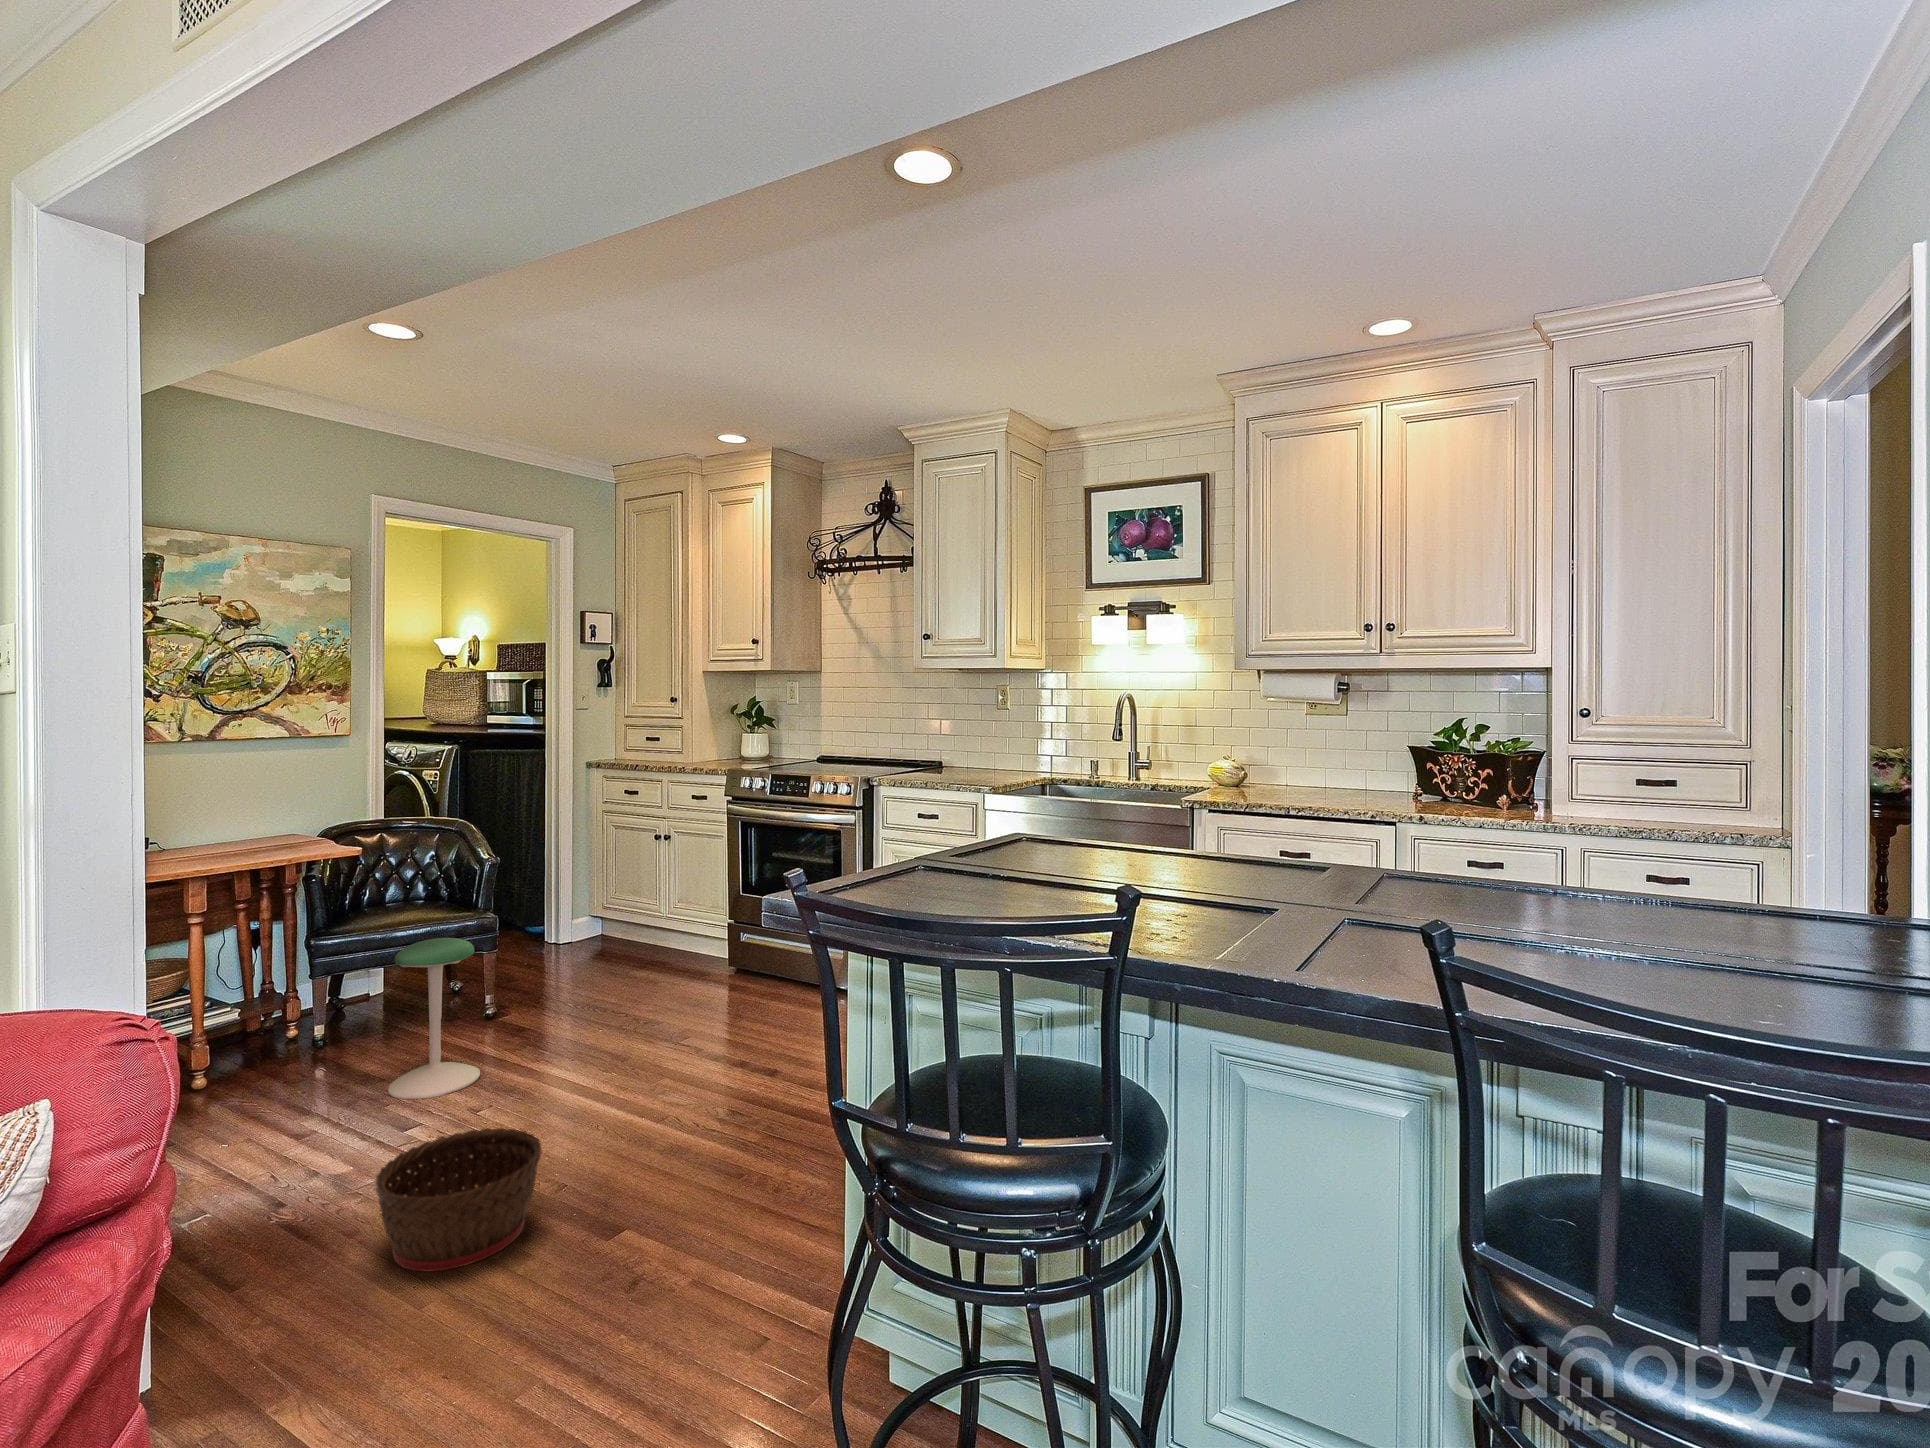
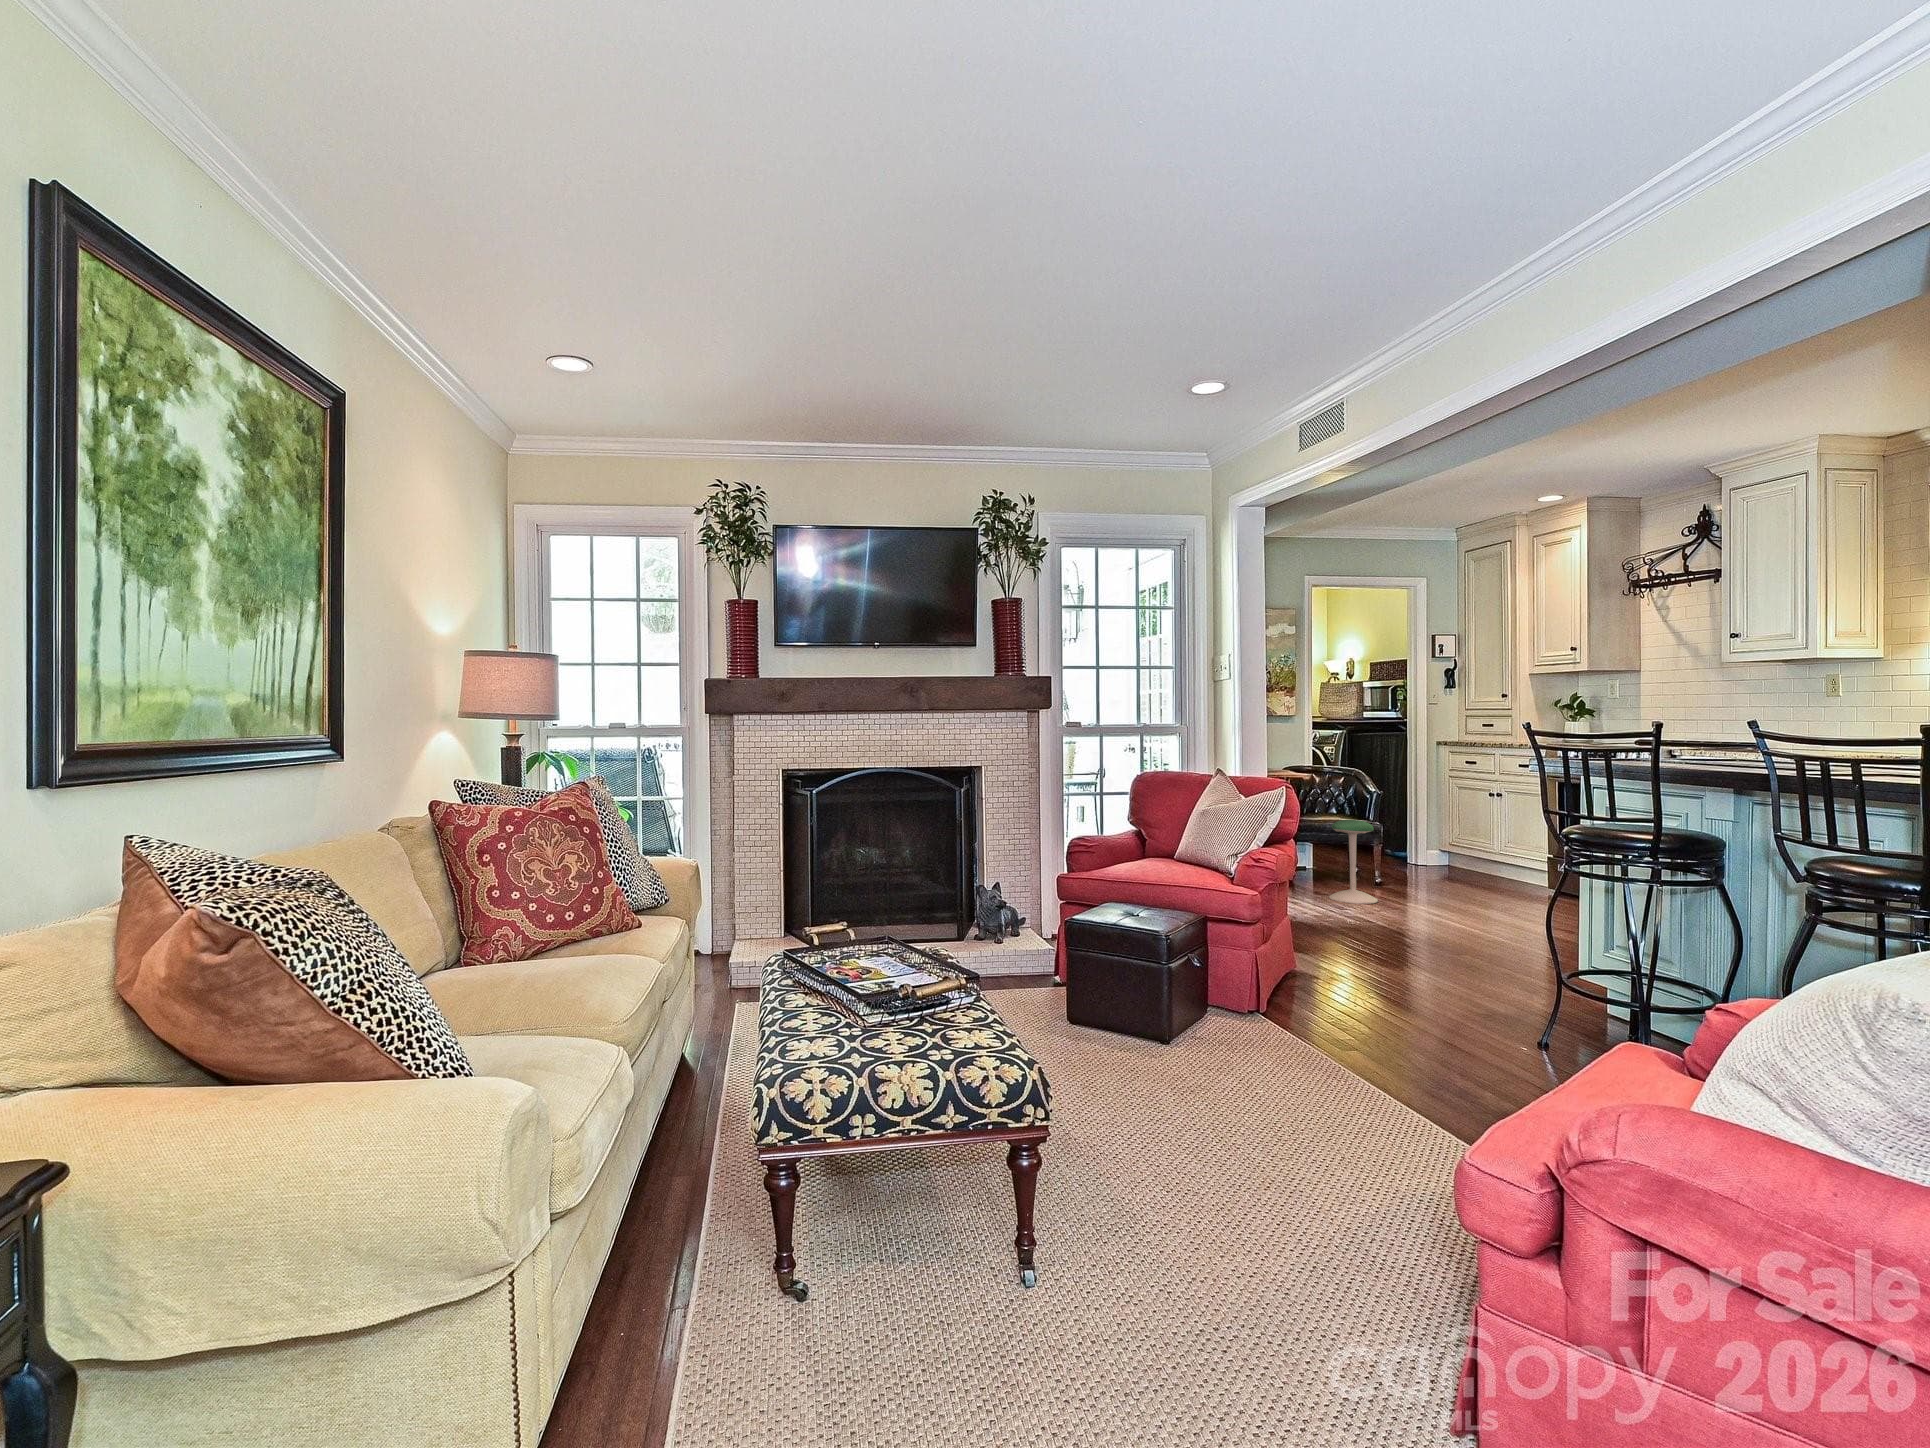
basket: present [375,1128,542,1272] -> none [1341,894,1420,946]

